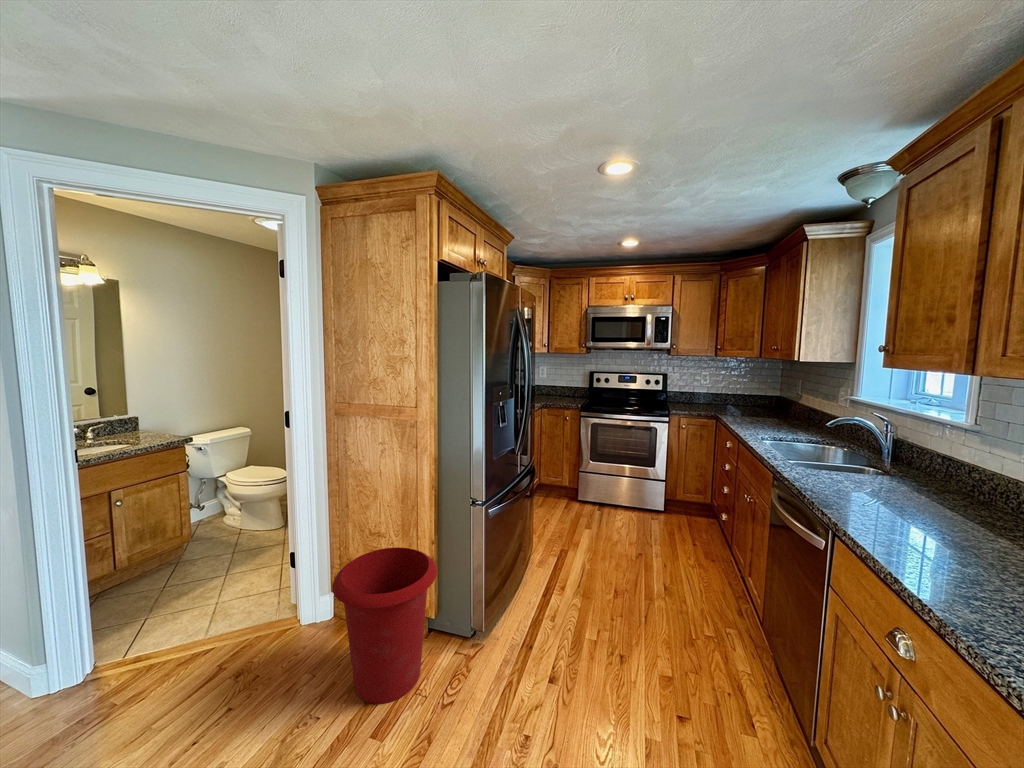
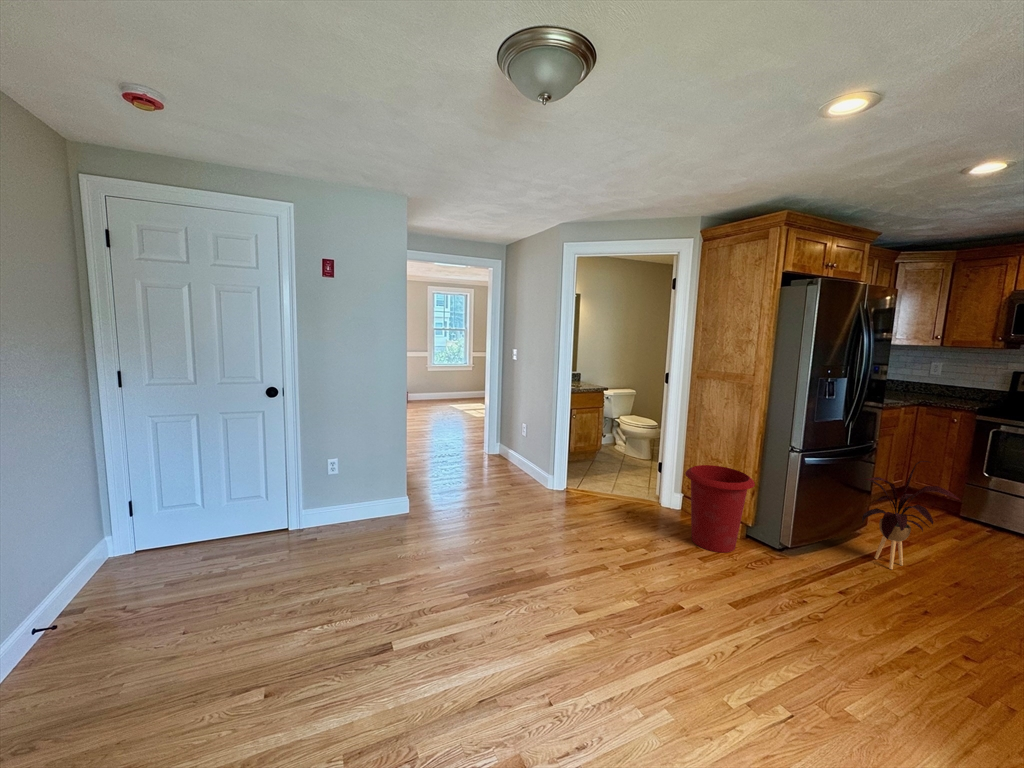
house plant: none [529,477,615,601] -> present [862,461,961,569]

